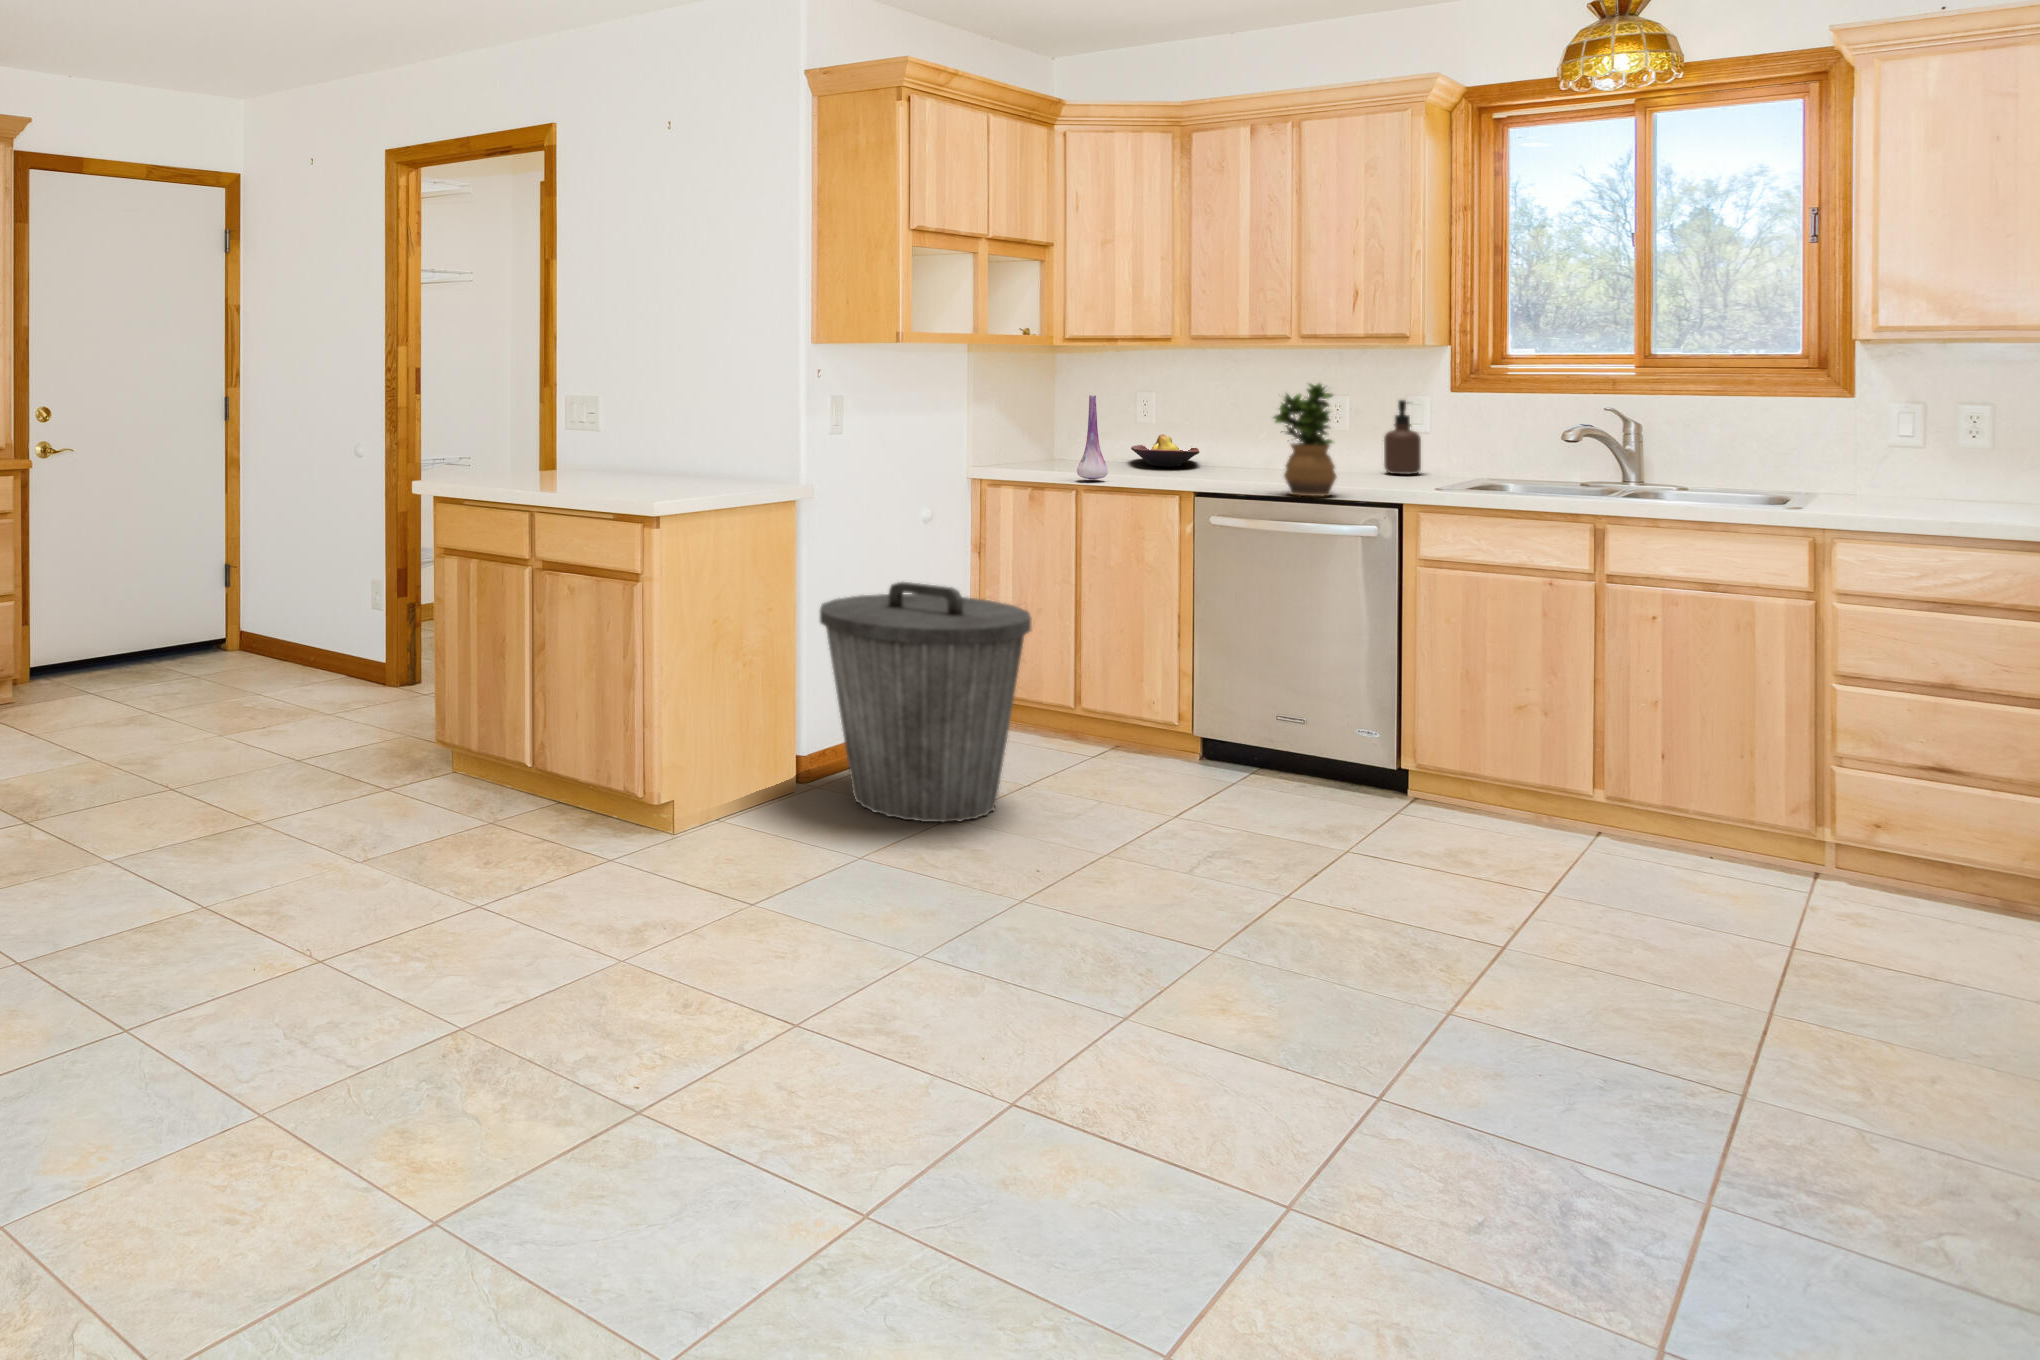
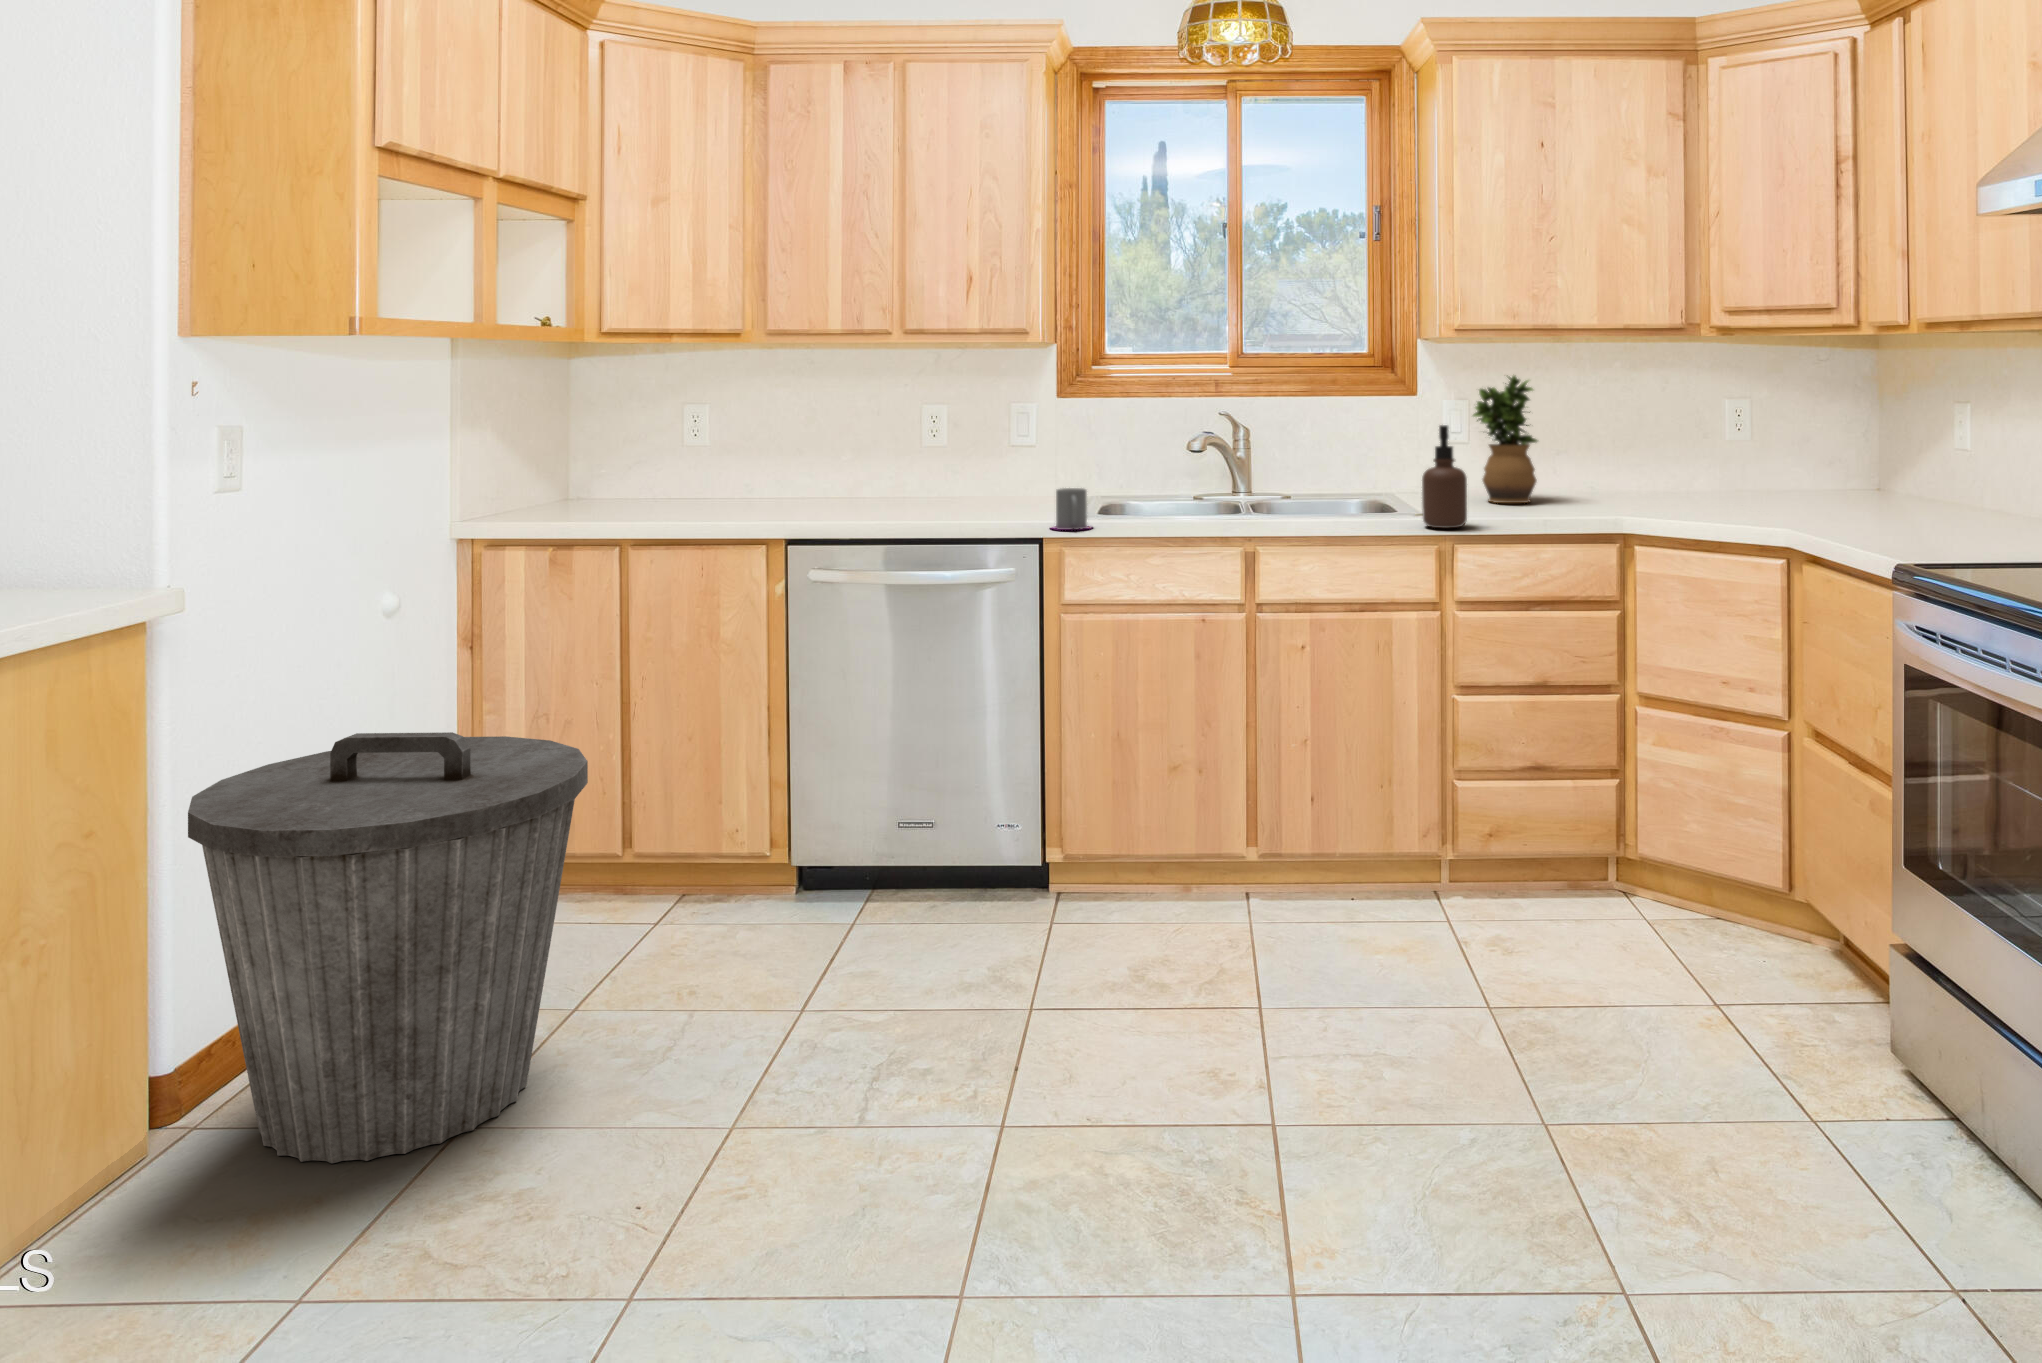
potted plant: present [1273,383,1336,496] -> present [1473,376,1537,503]
vase: present [1077,396,1108,479] -> none [623,408,671,532]
soap dispenser: present [1384,400,1421,474] -> present [1422,425,1467,528]
fruit bowl: present [1131,434,1199,467] -> none [687,460,779,503]
mug: none [1408,467,1450,502] -> present [1053,488,1091,530]

